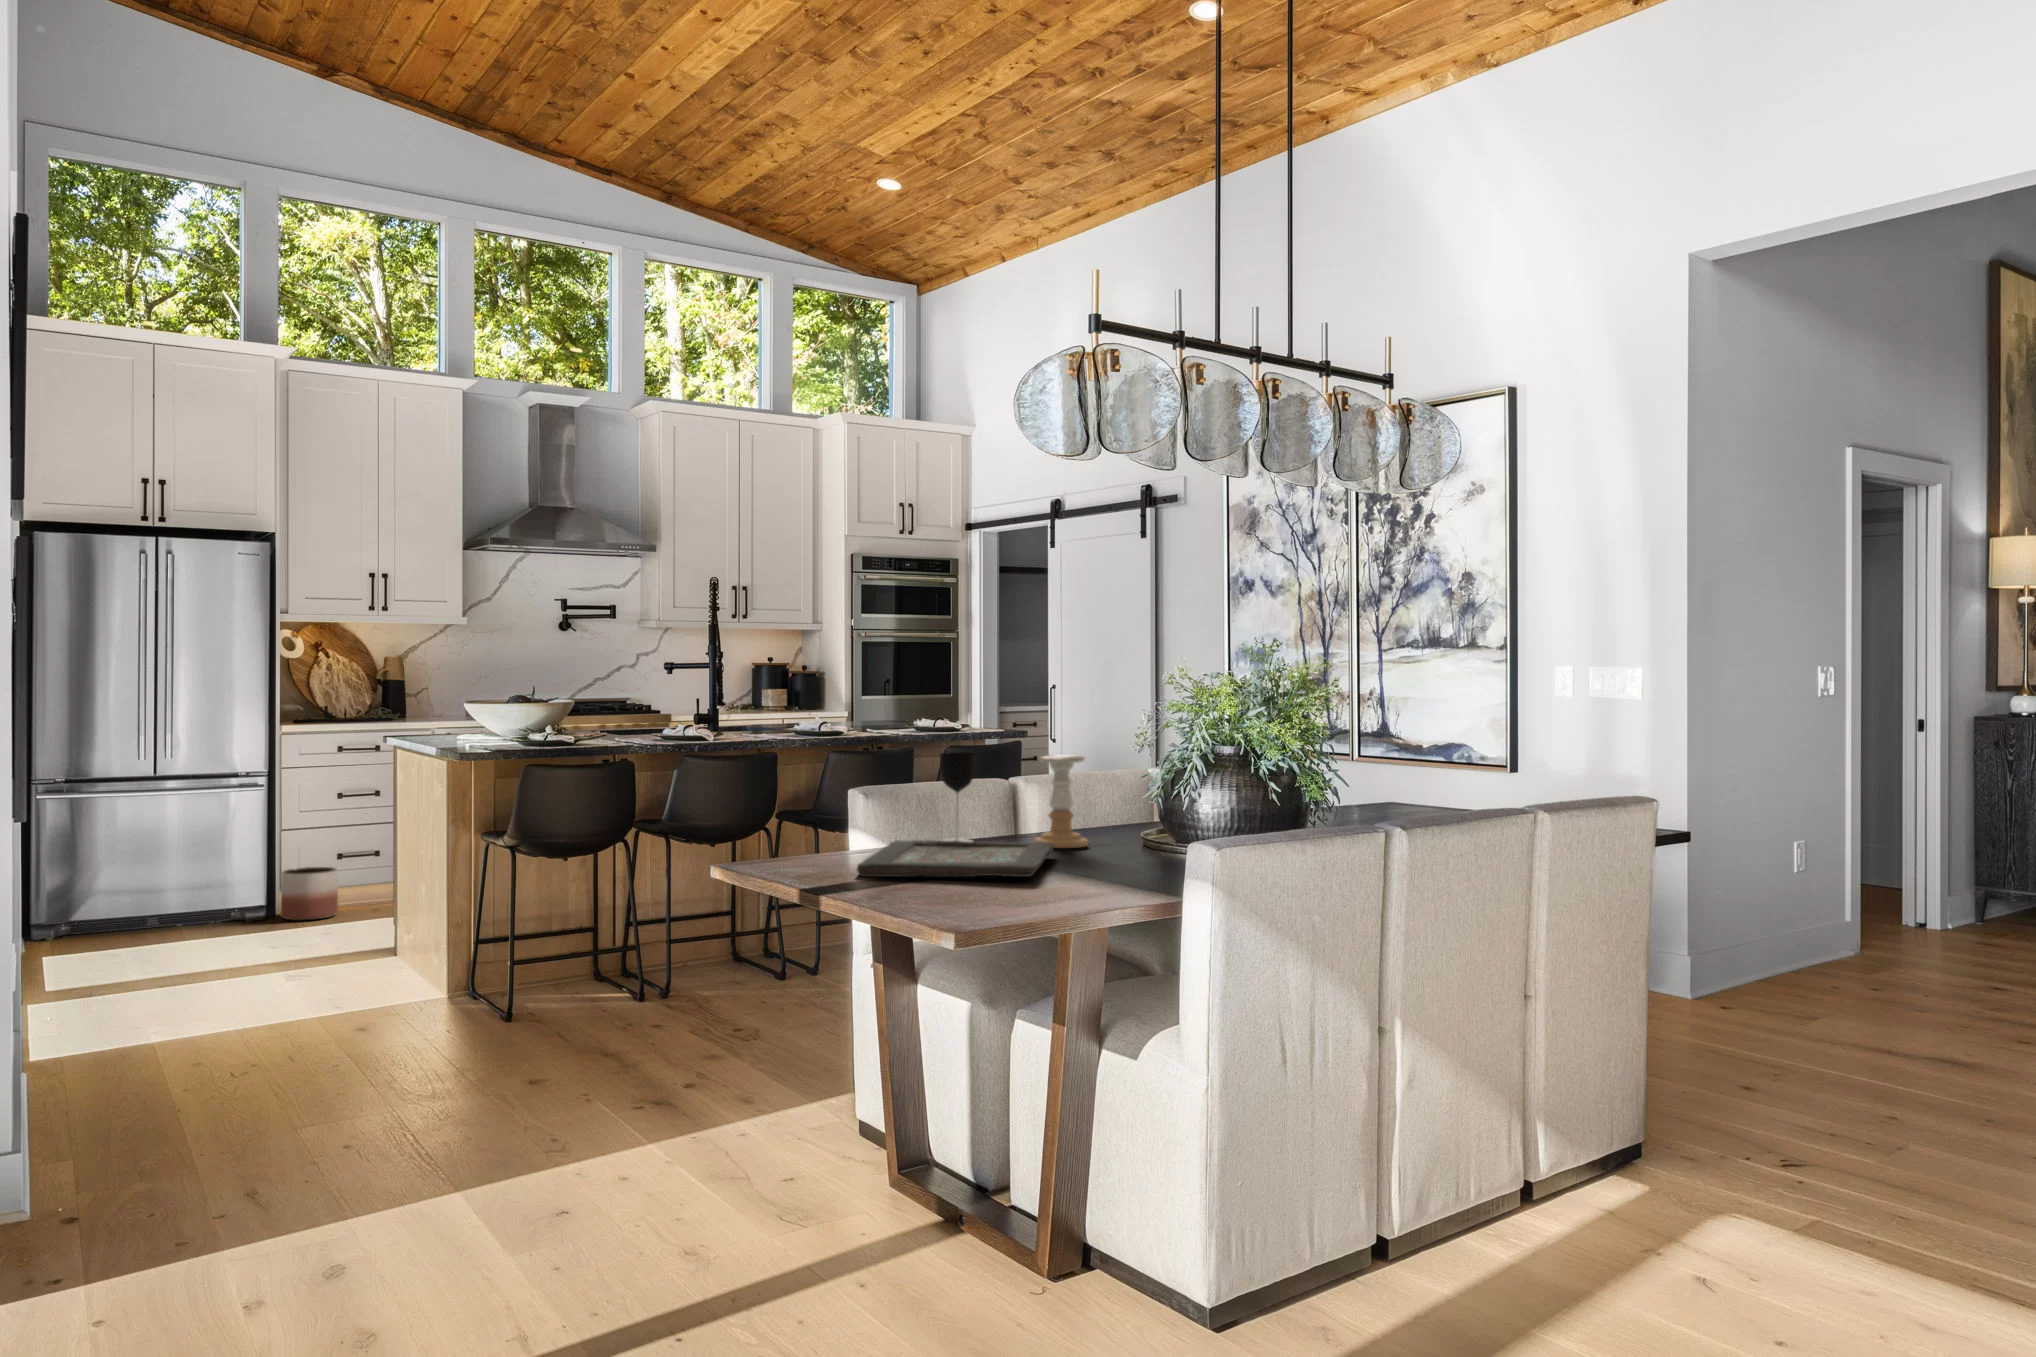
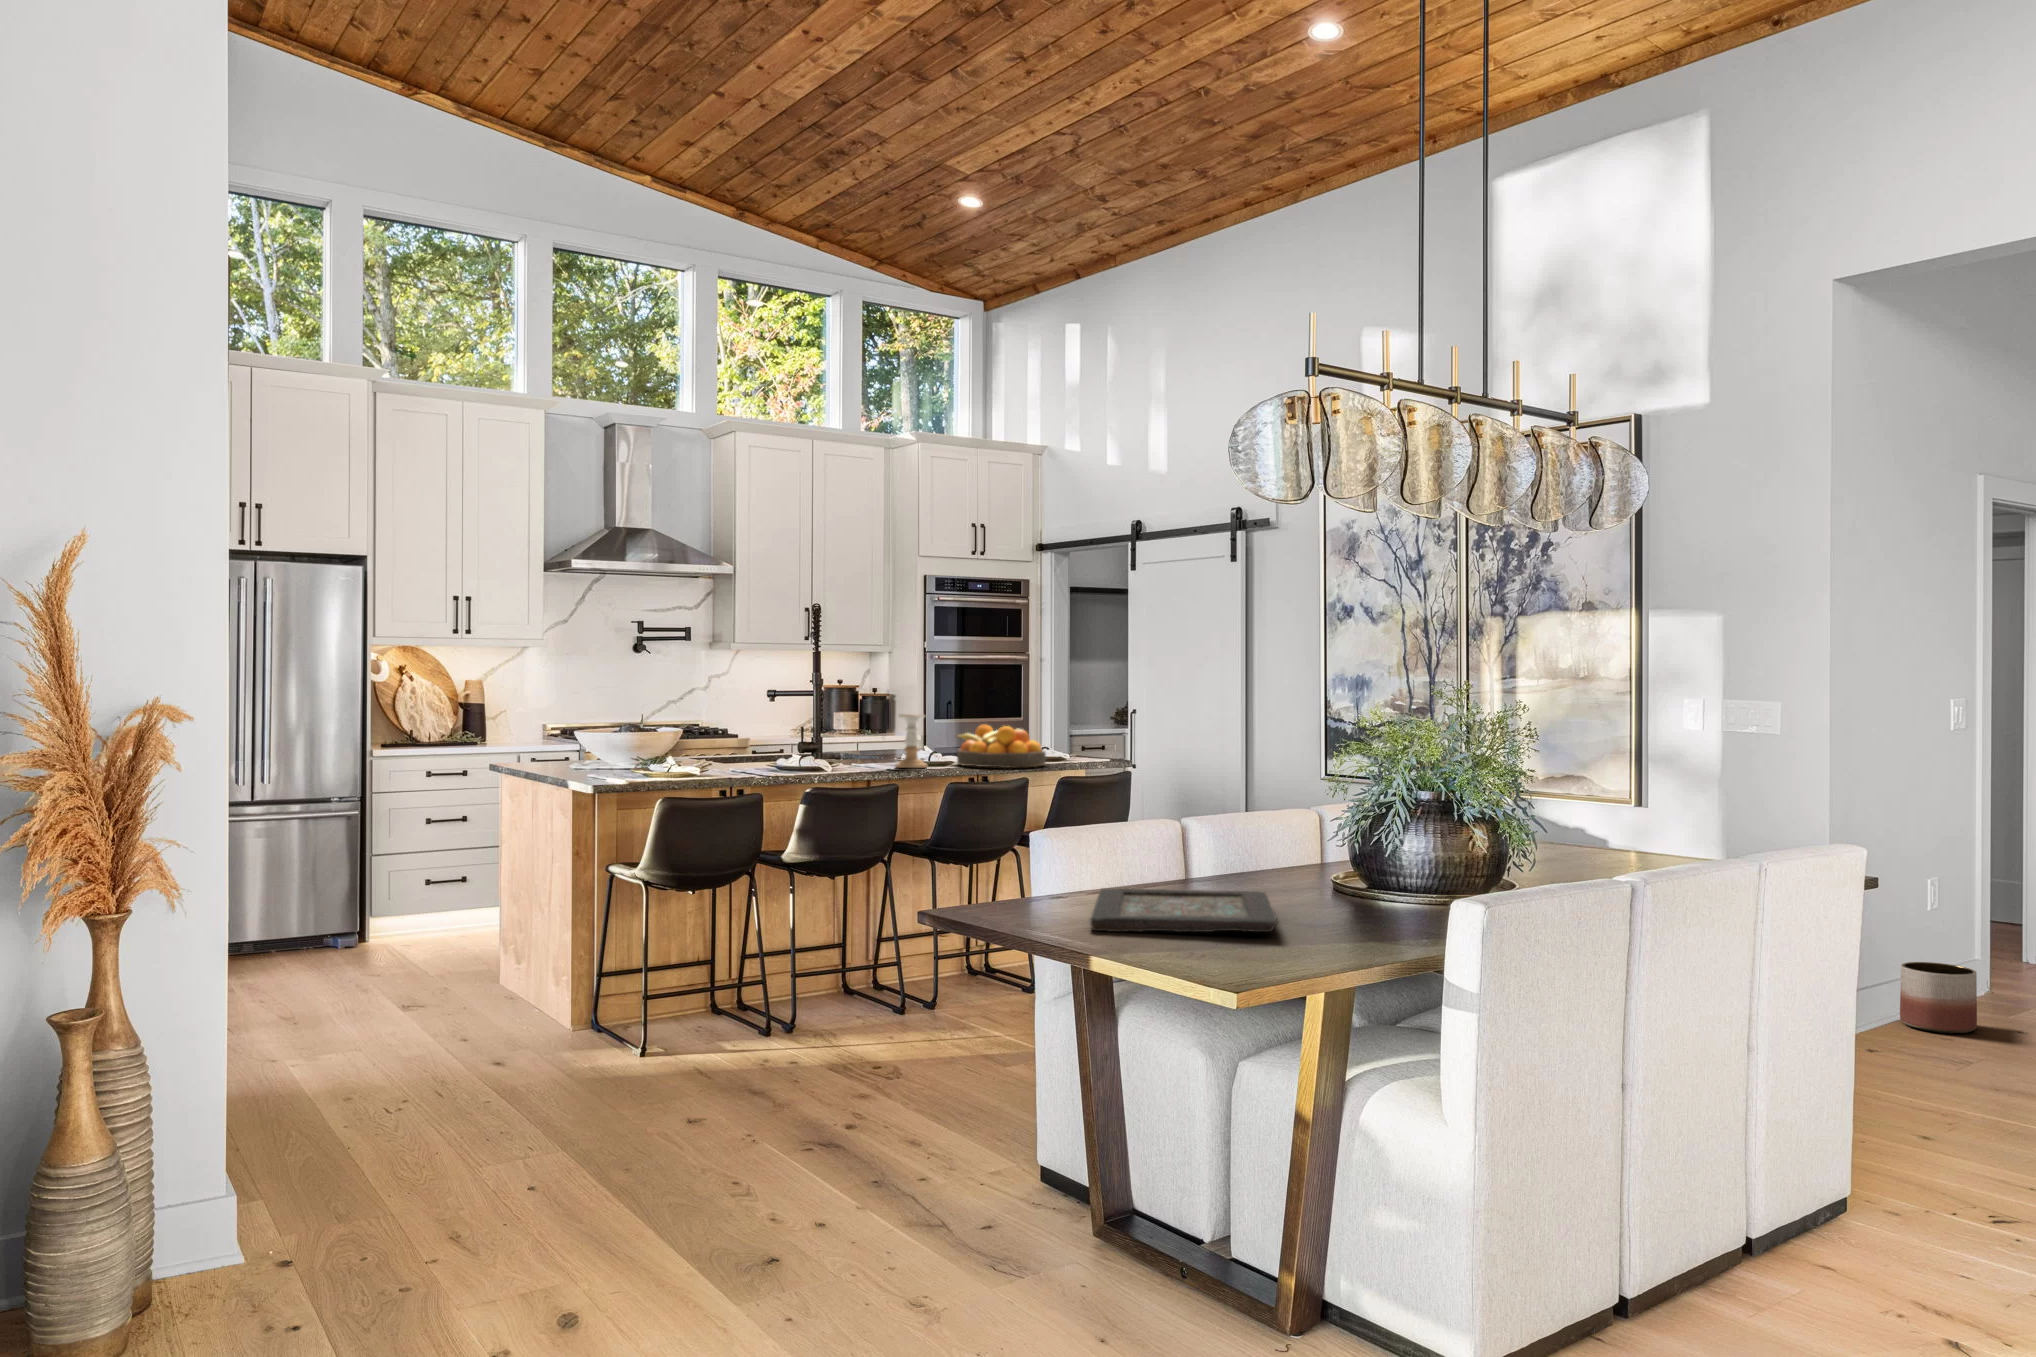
fruit bowl: none [850,696,939,738] -> present [956,724,1046,768]
wine glass: present [940,753,976,841] -> none [1134,796,1171,890]
candle holder: present [1034,755,1088,848] -> present [895,714,927,768]
planter: present [281,867,338,920] -> present [1900,962,1977,1033]

